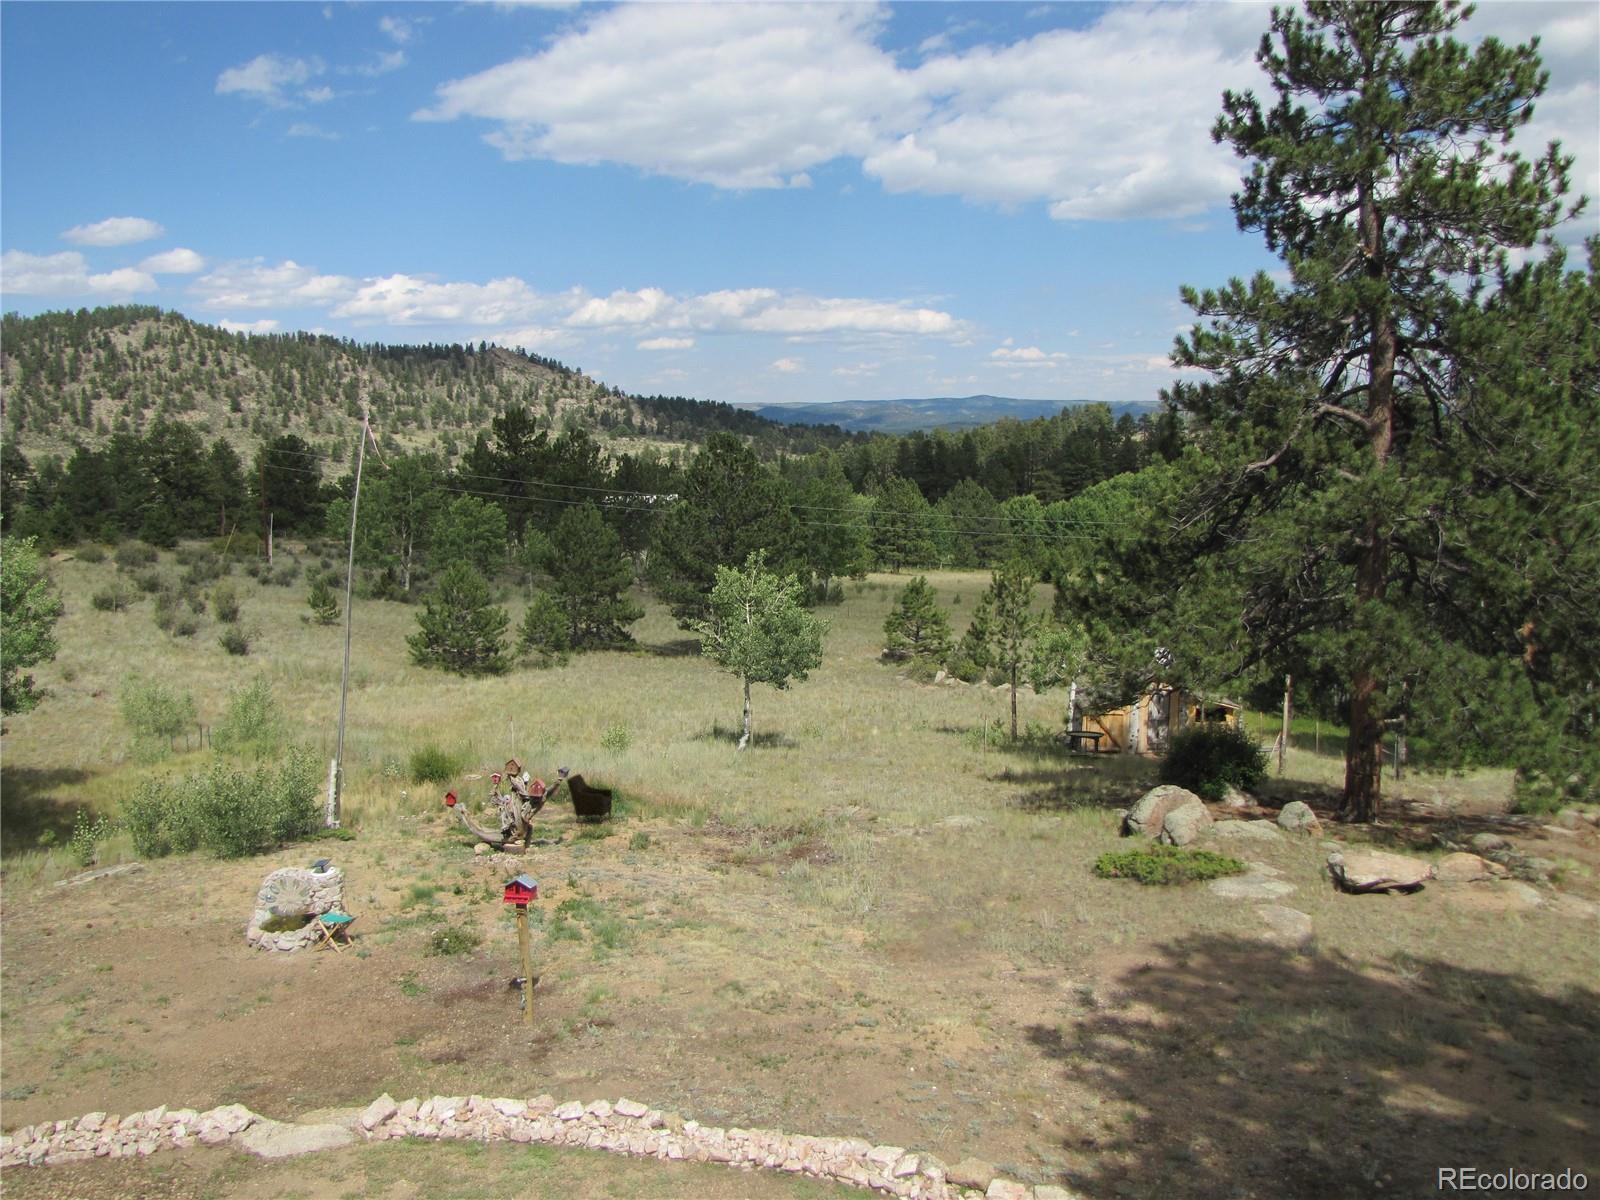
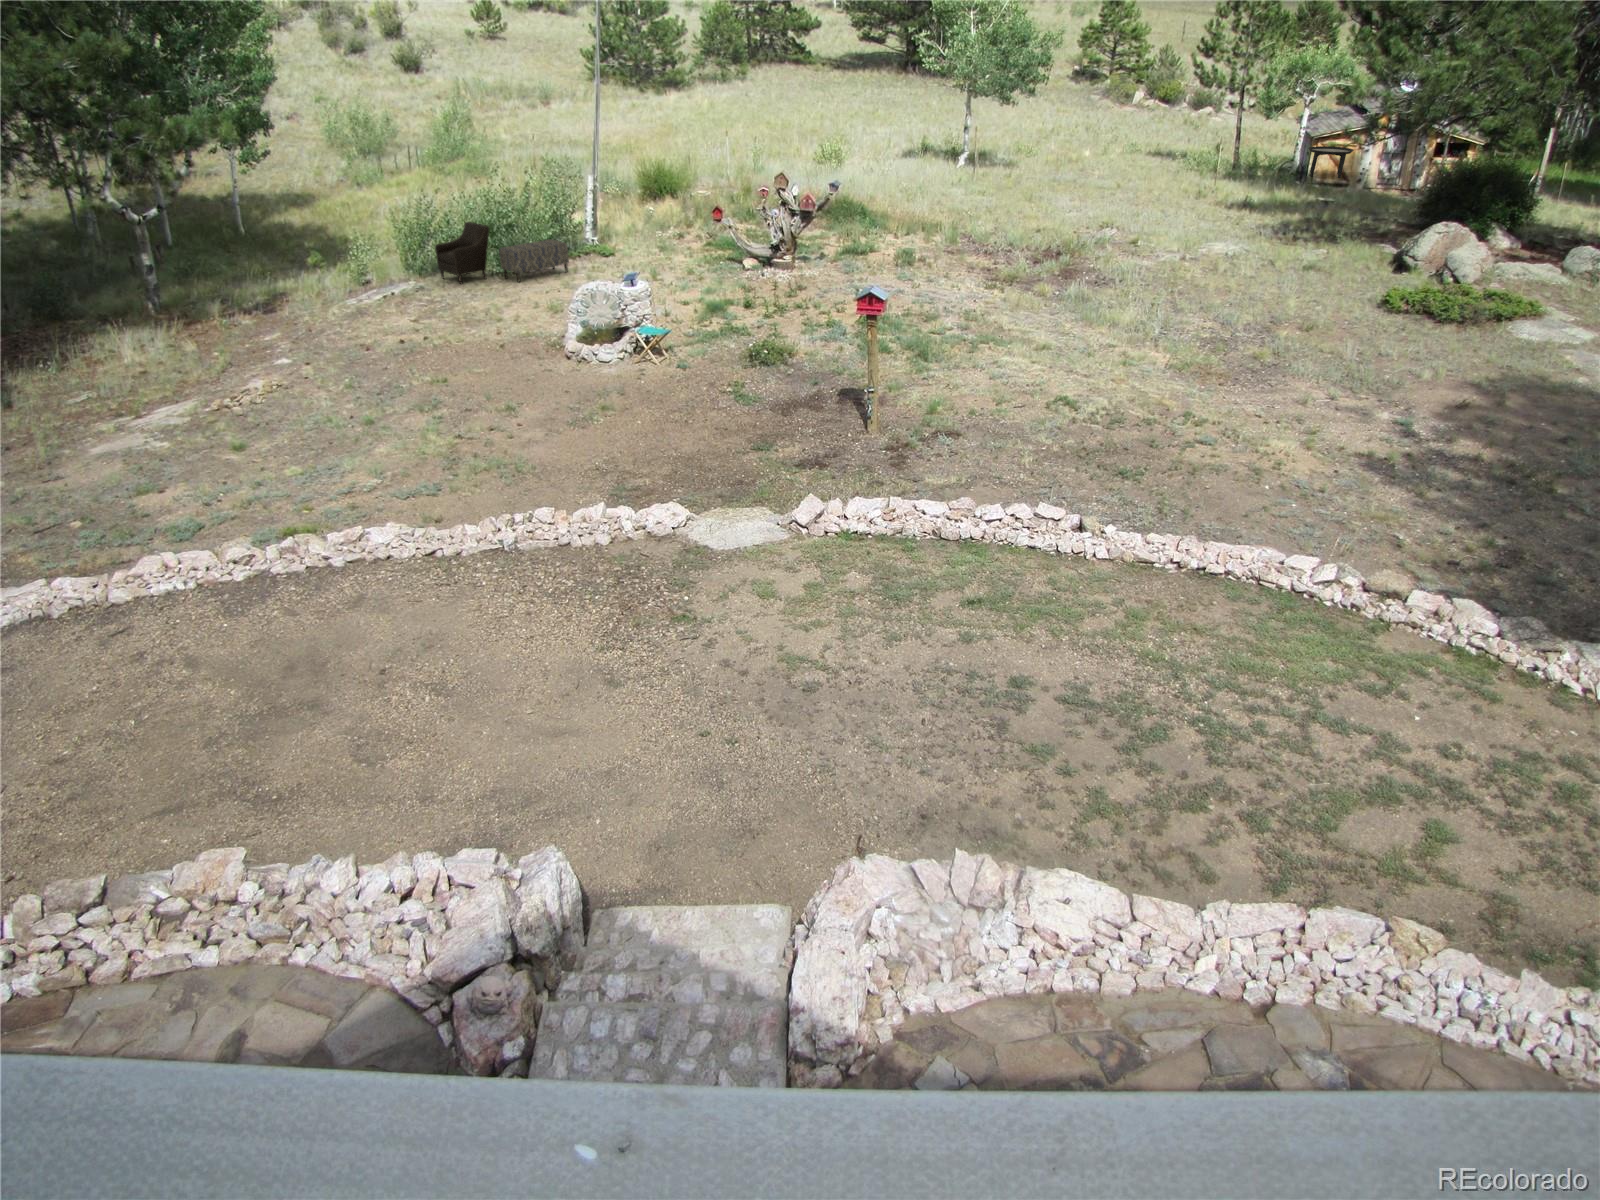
chair: present [567,774,612,823] -> present [435,222,489,284]
bench: none [220,821,296,865] -> present [499,239,569,282]

